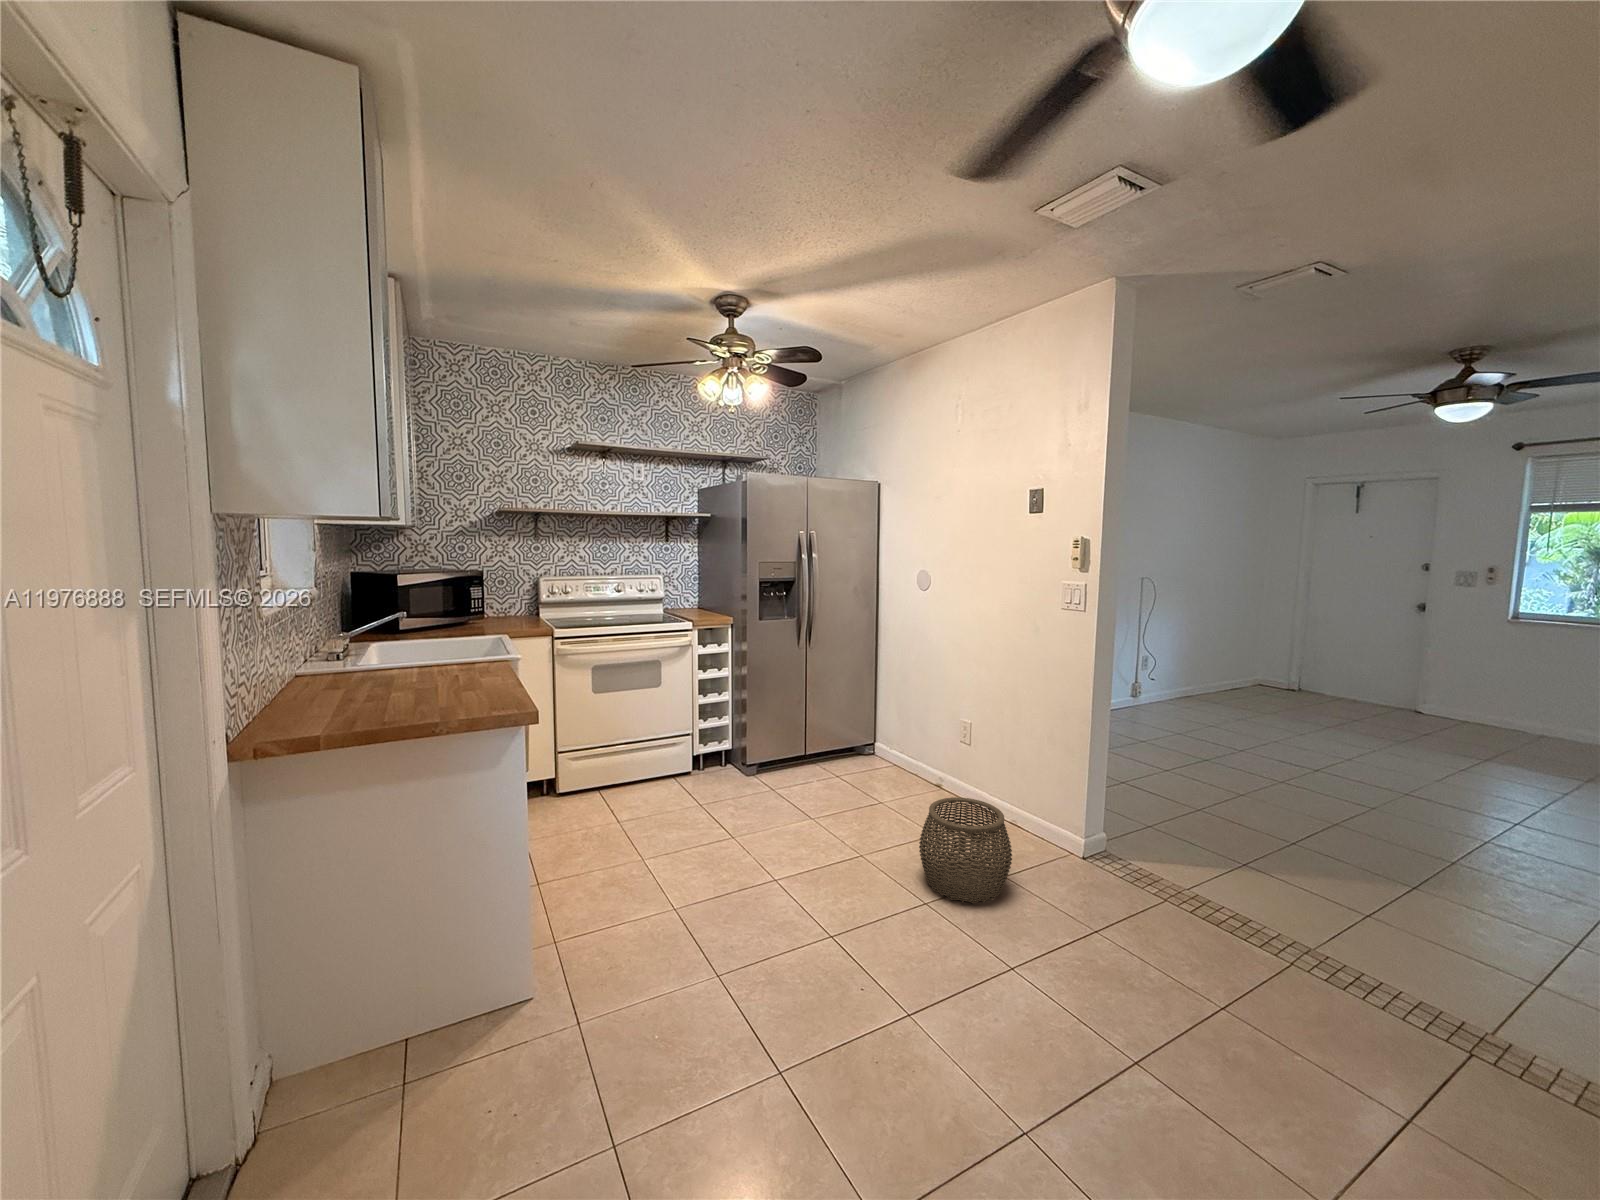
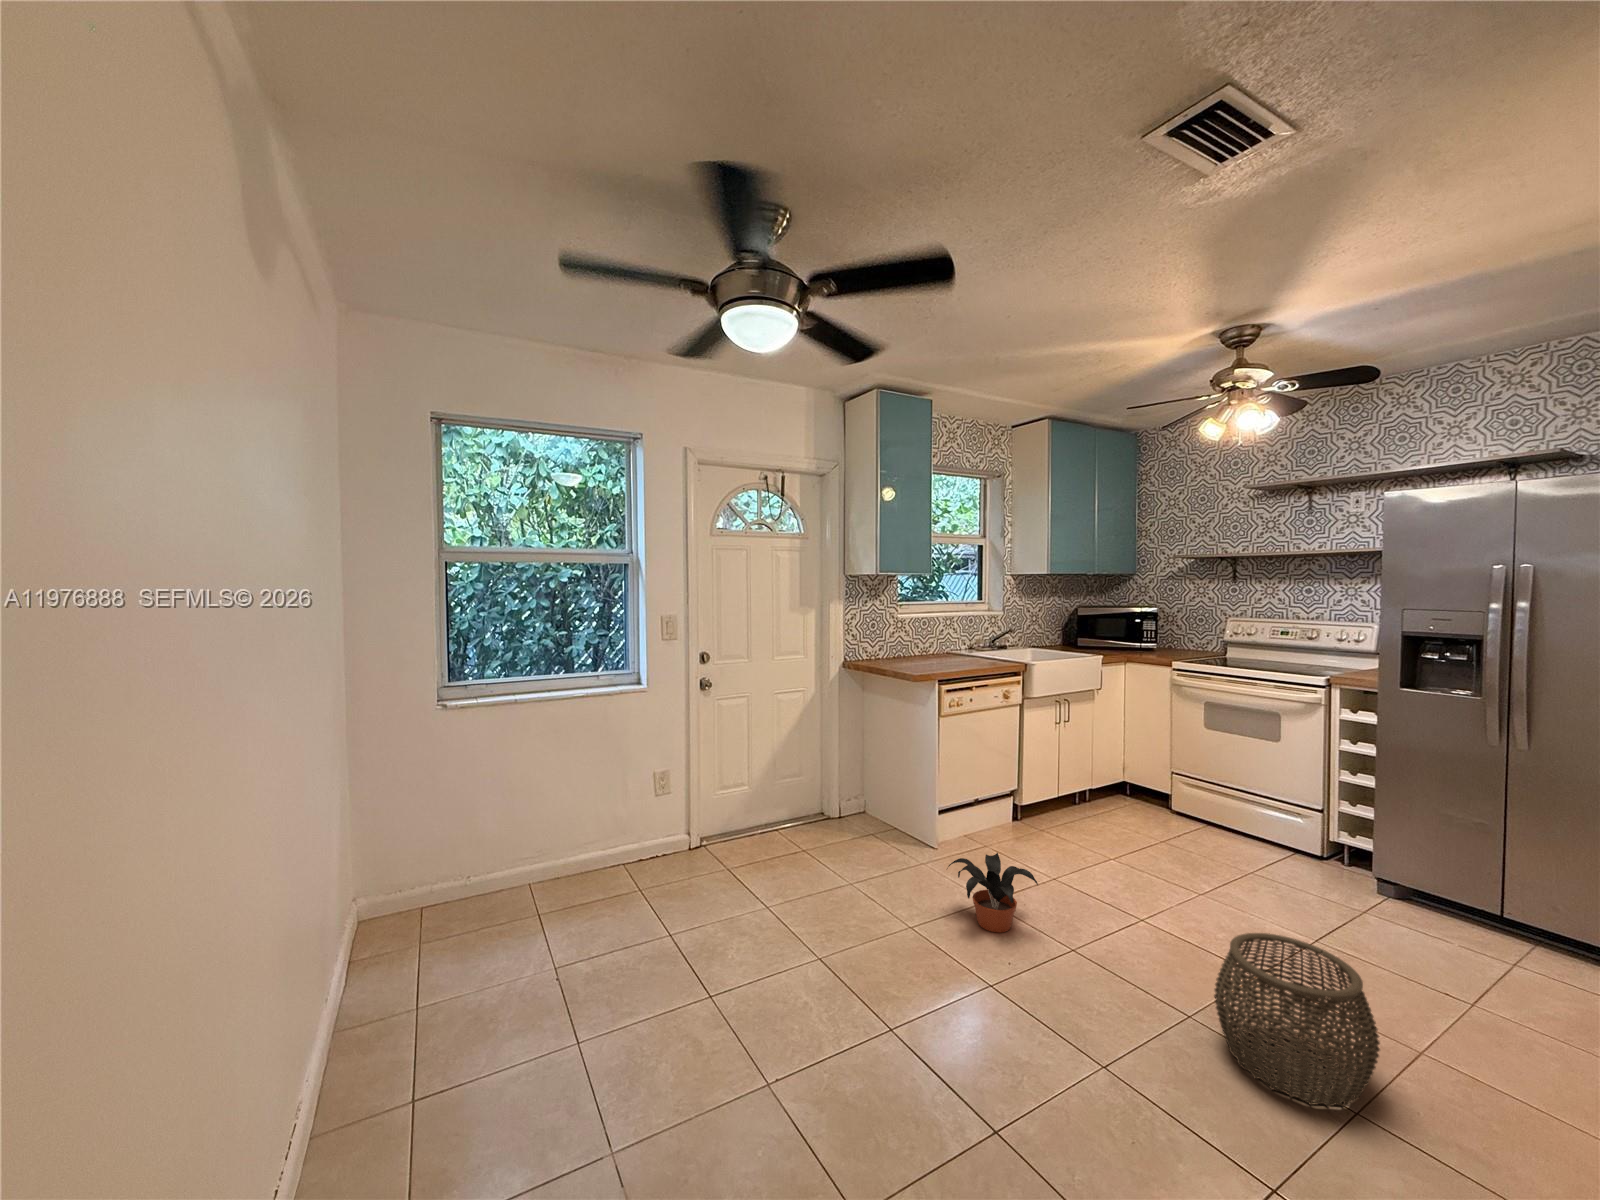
potted plant: none [722,894,827,1005] -> present [947,853,1038,932]

